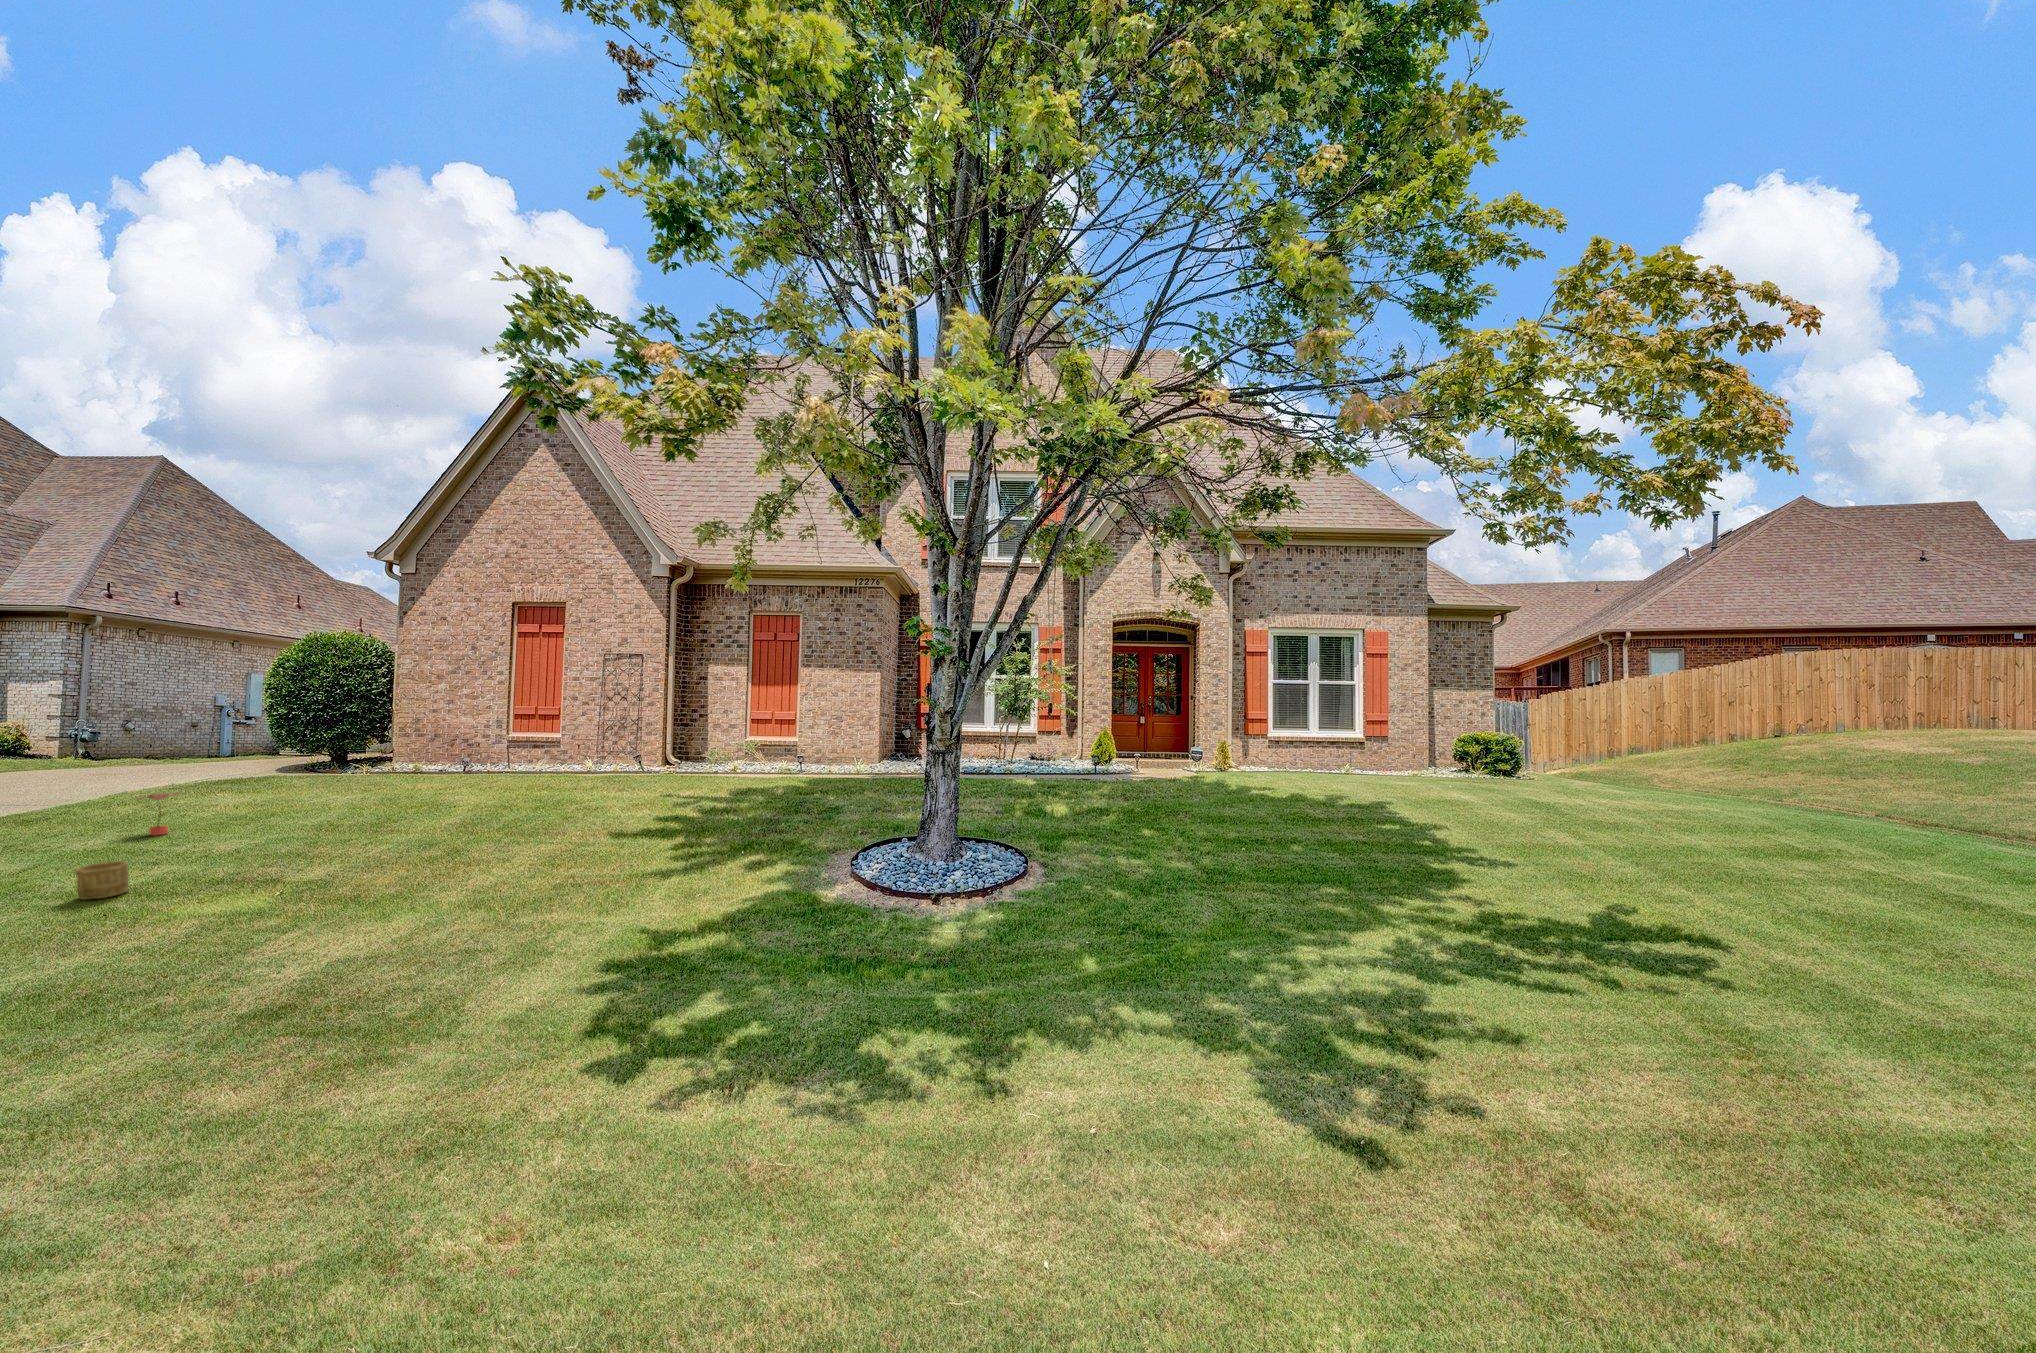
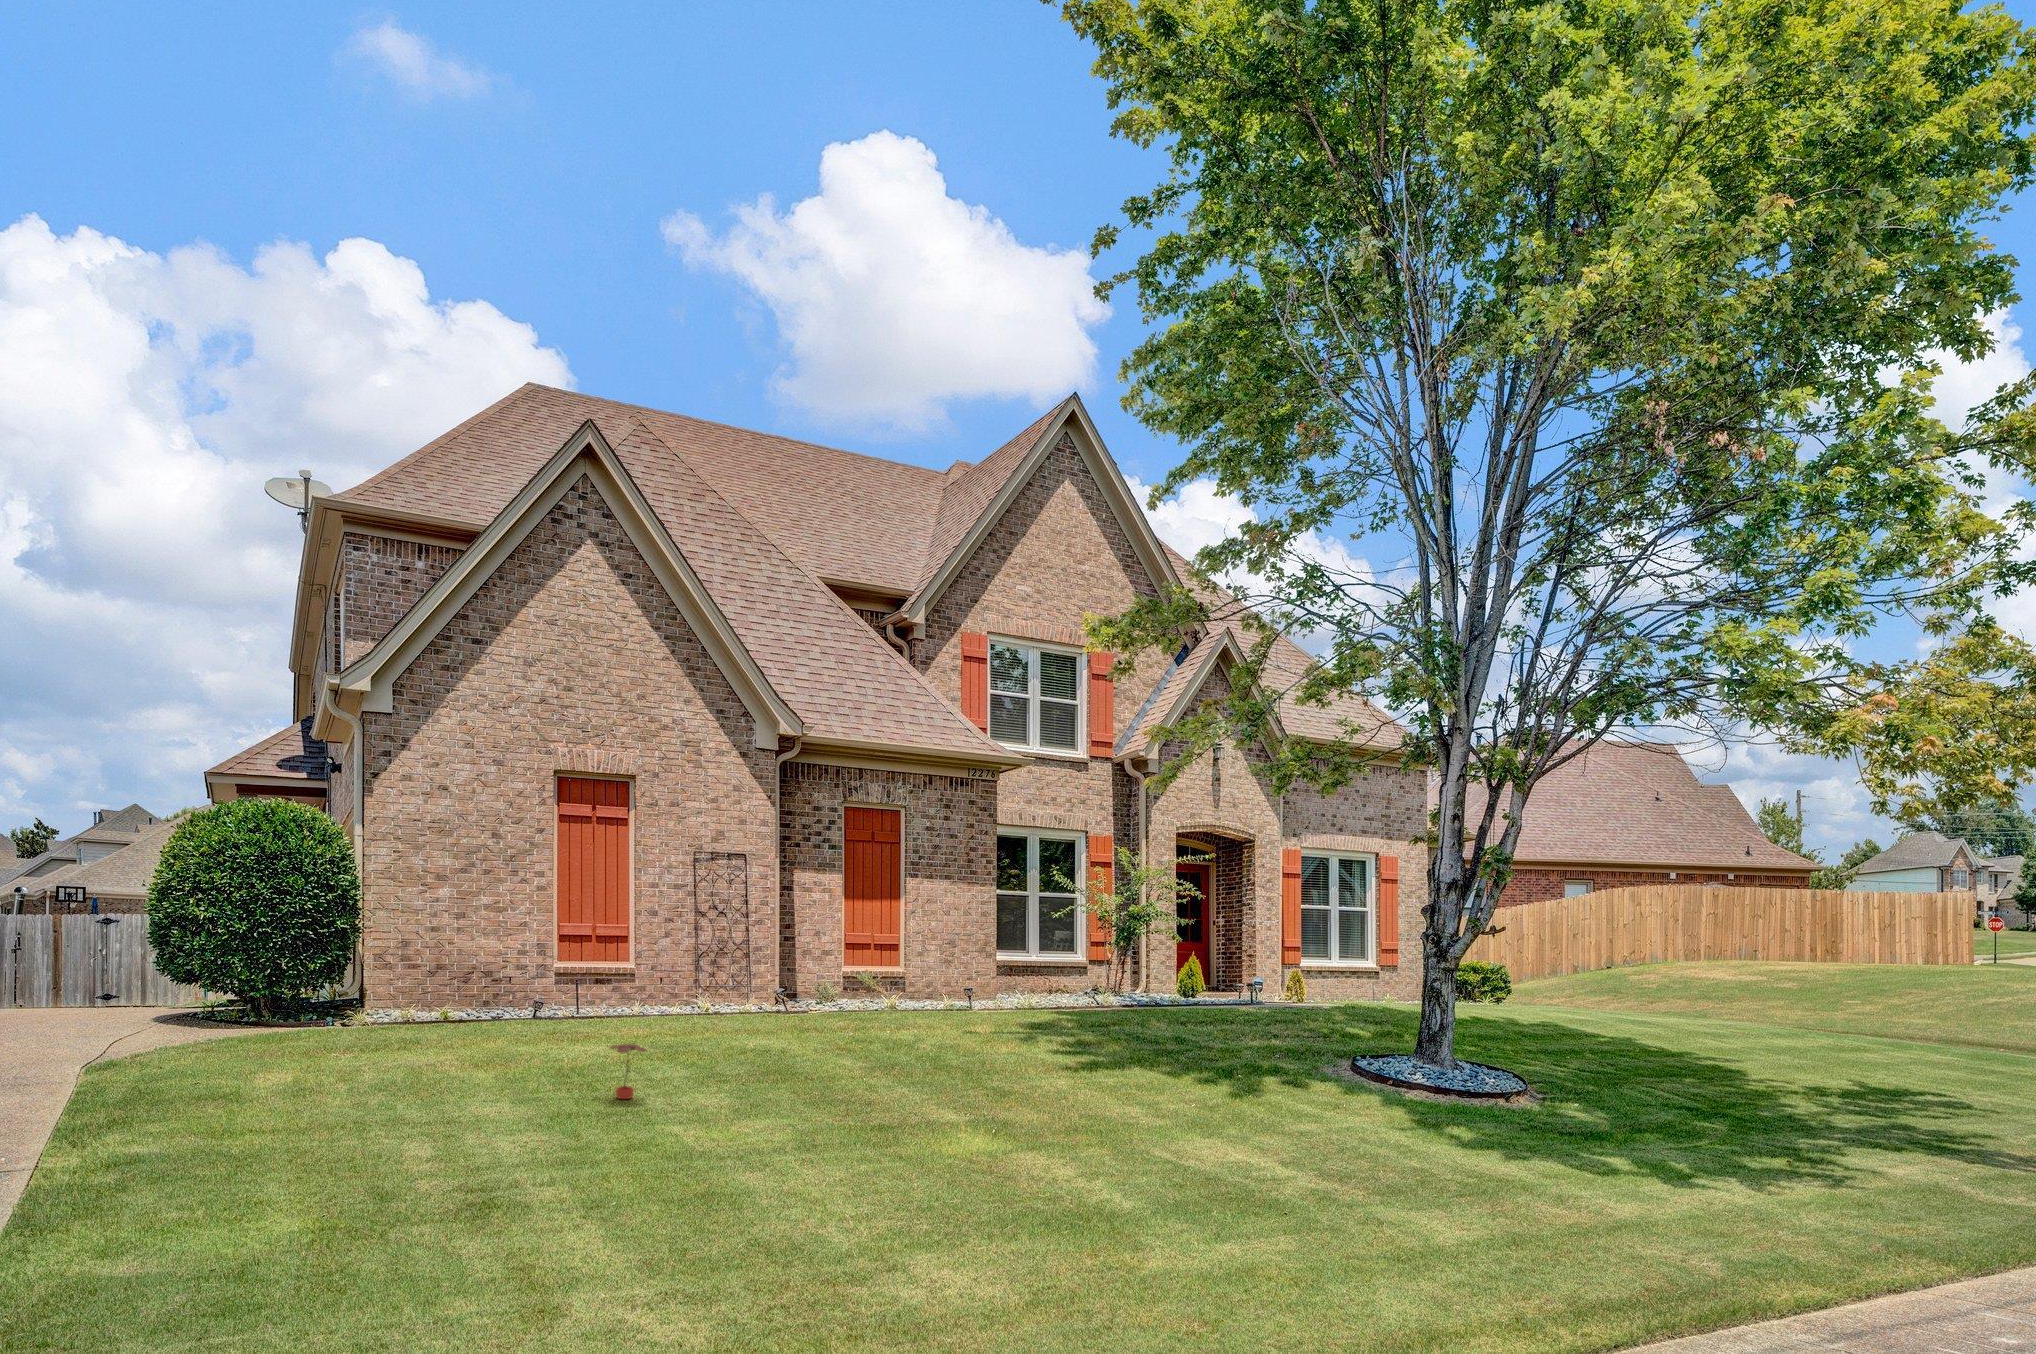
wooden bucket: present [74,861,129,900] -> none [813,1117,857,1161]

